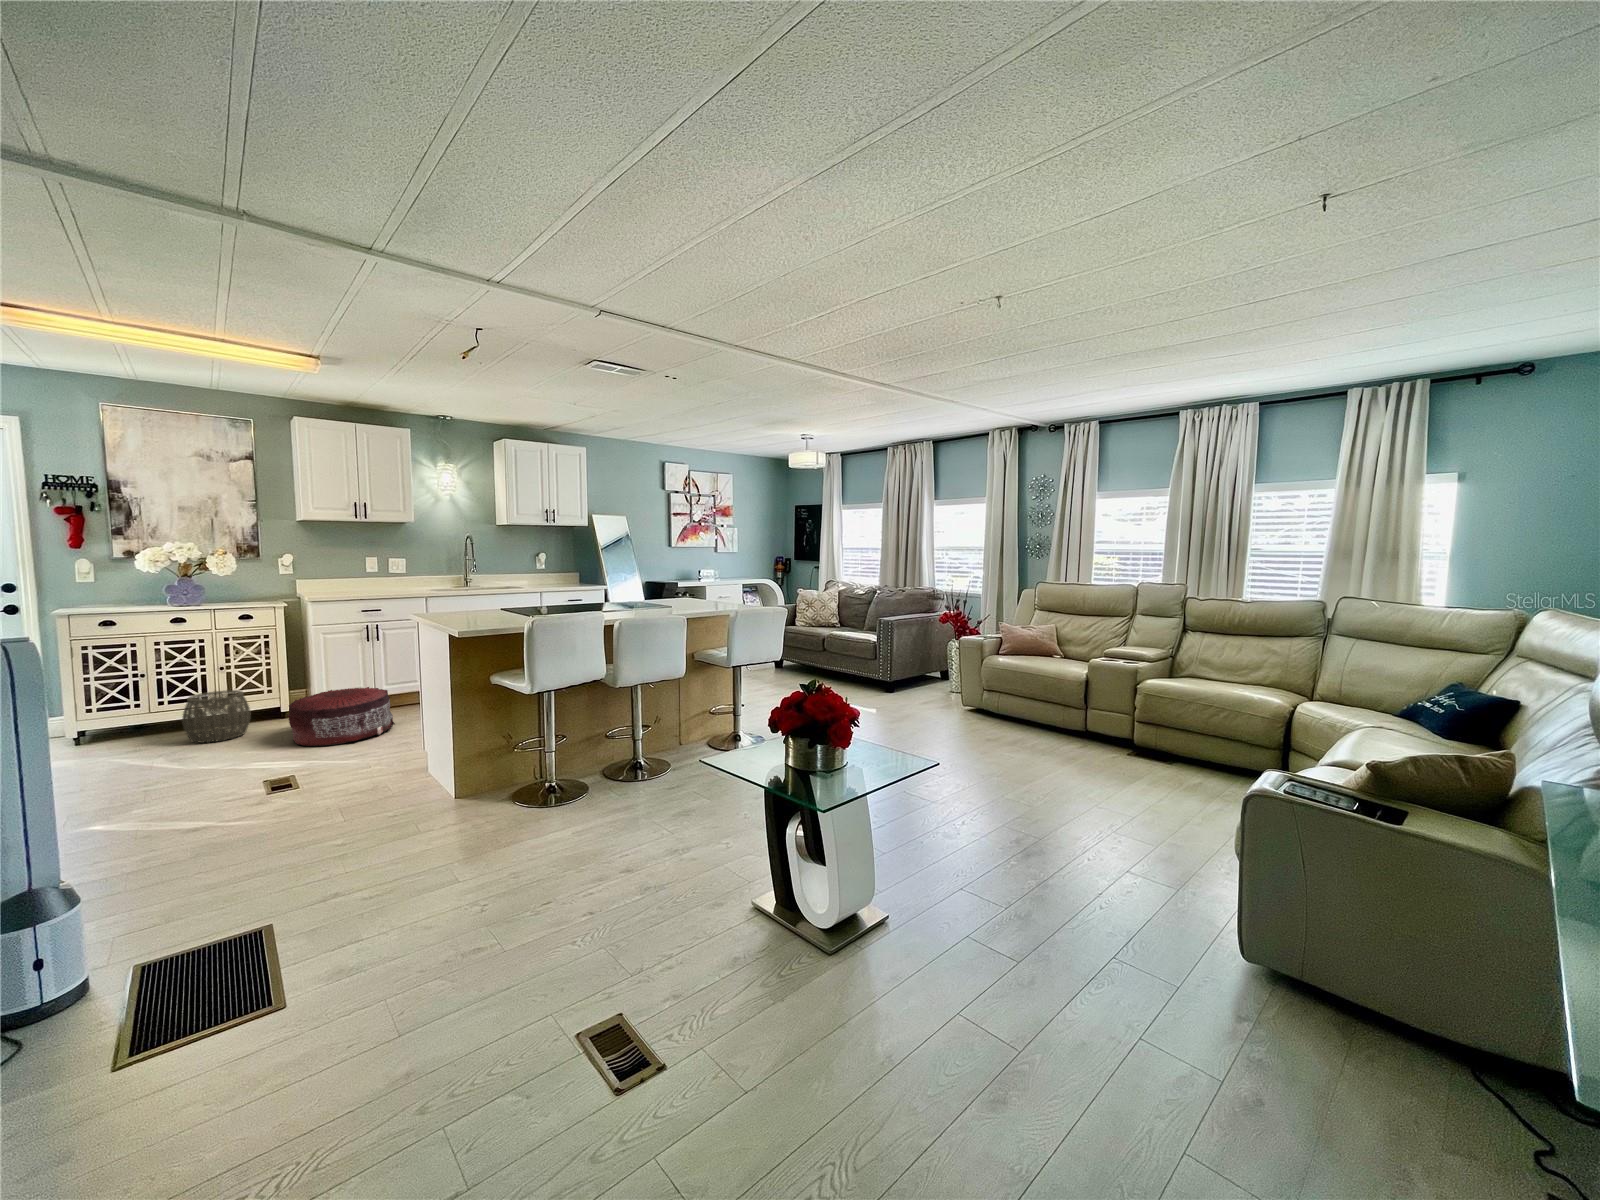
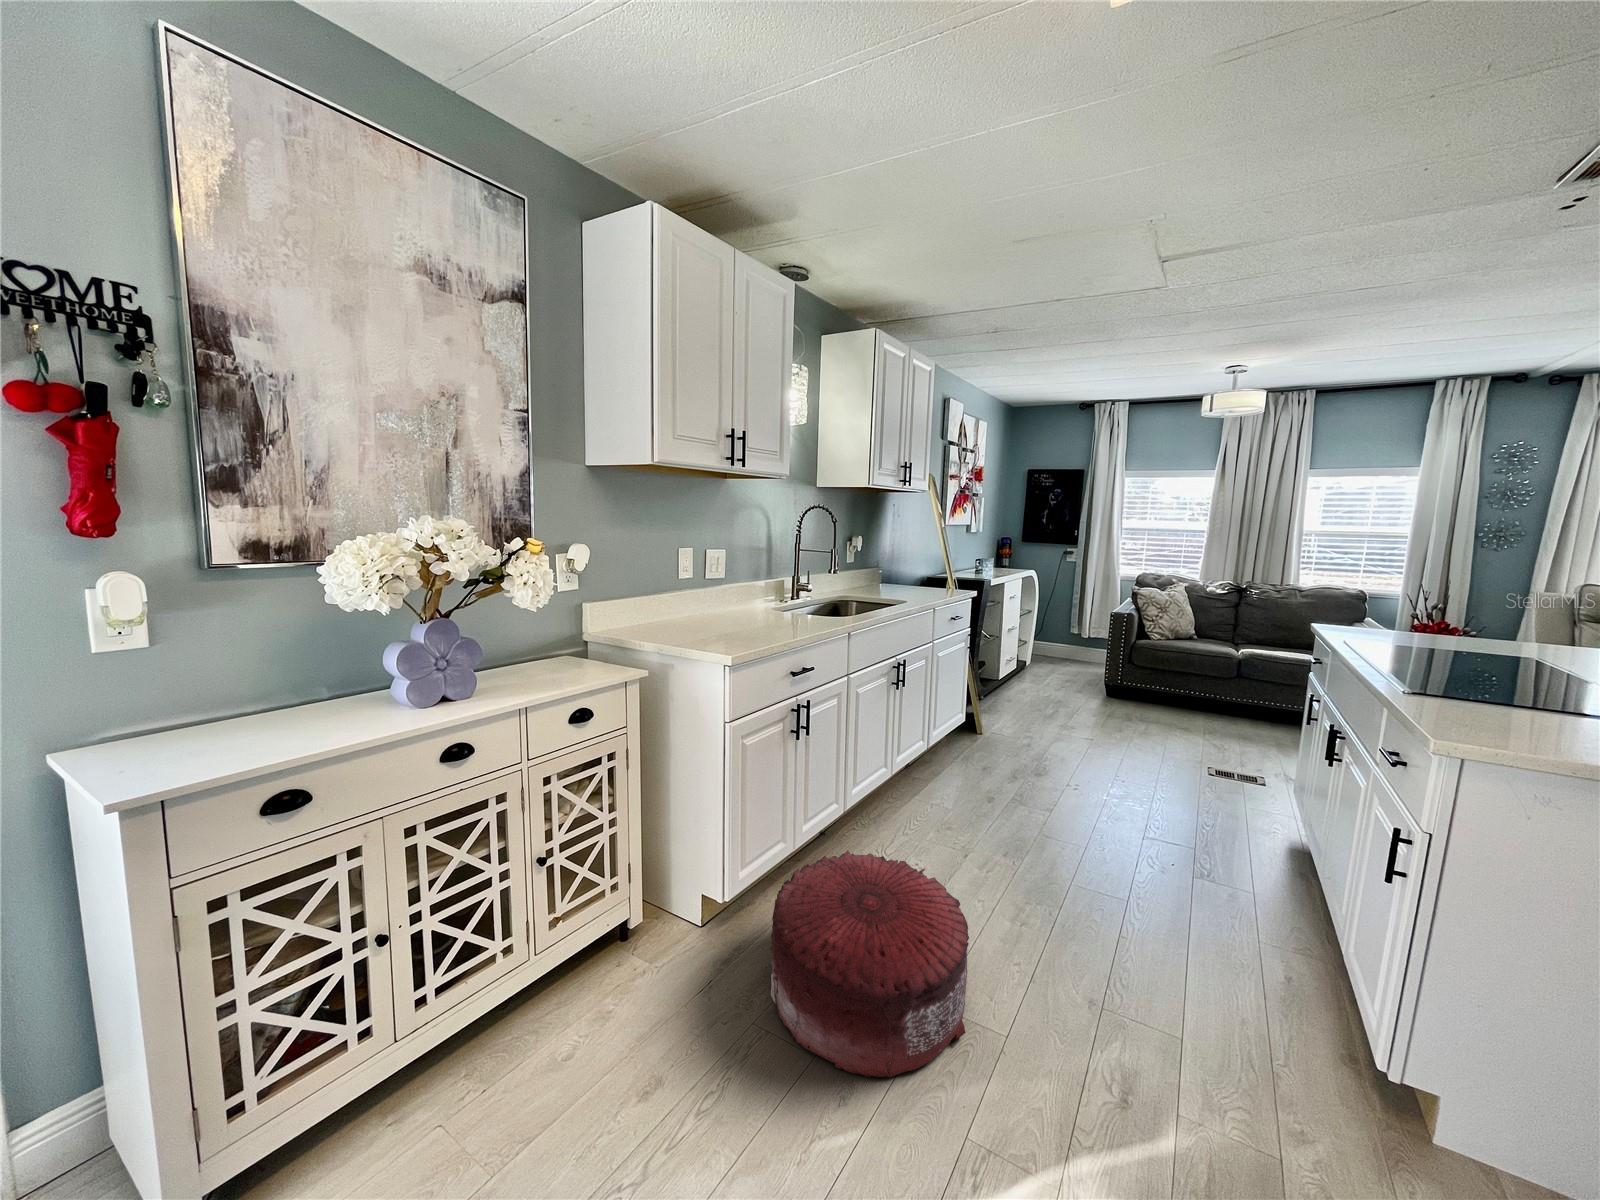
woven basket: present [182,690,251,743] -> none [500,912,651,1106]

